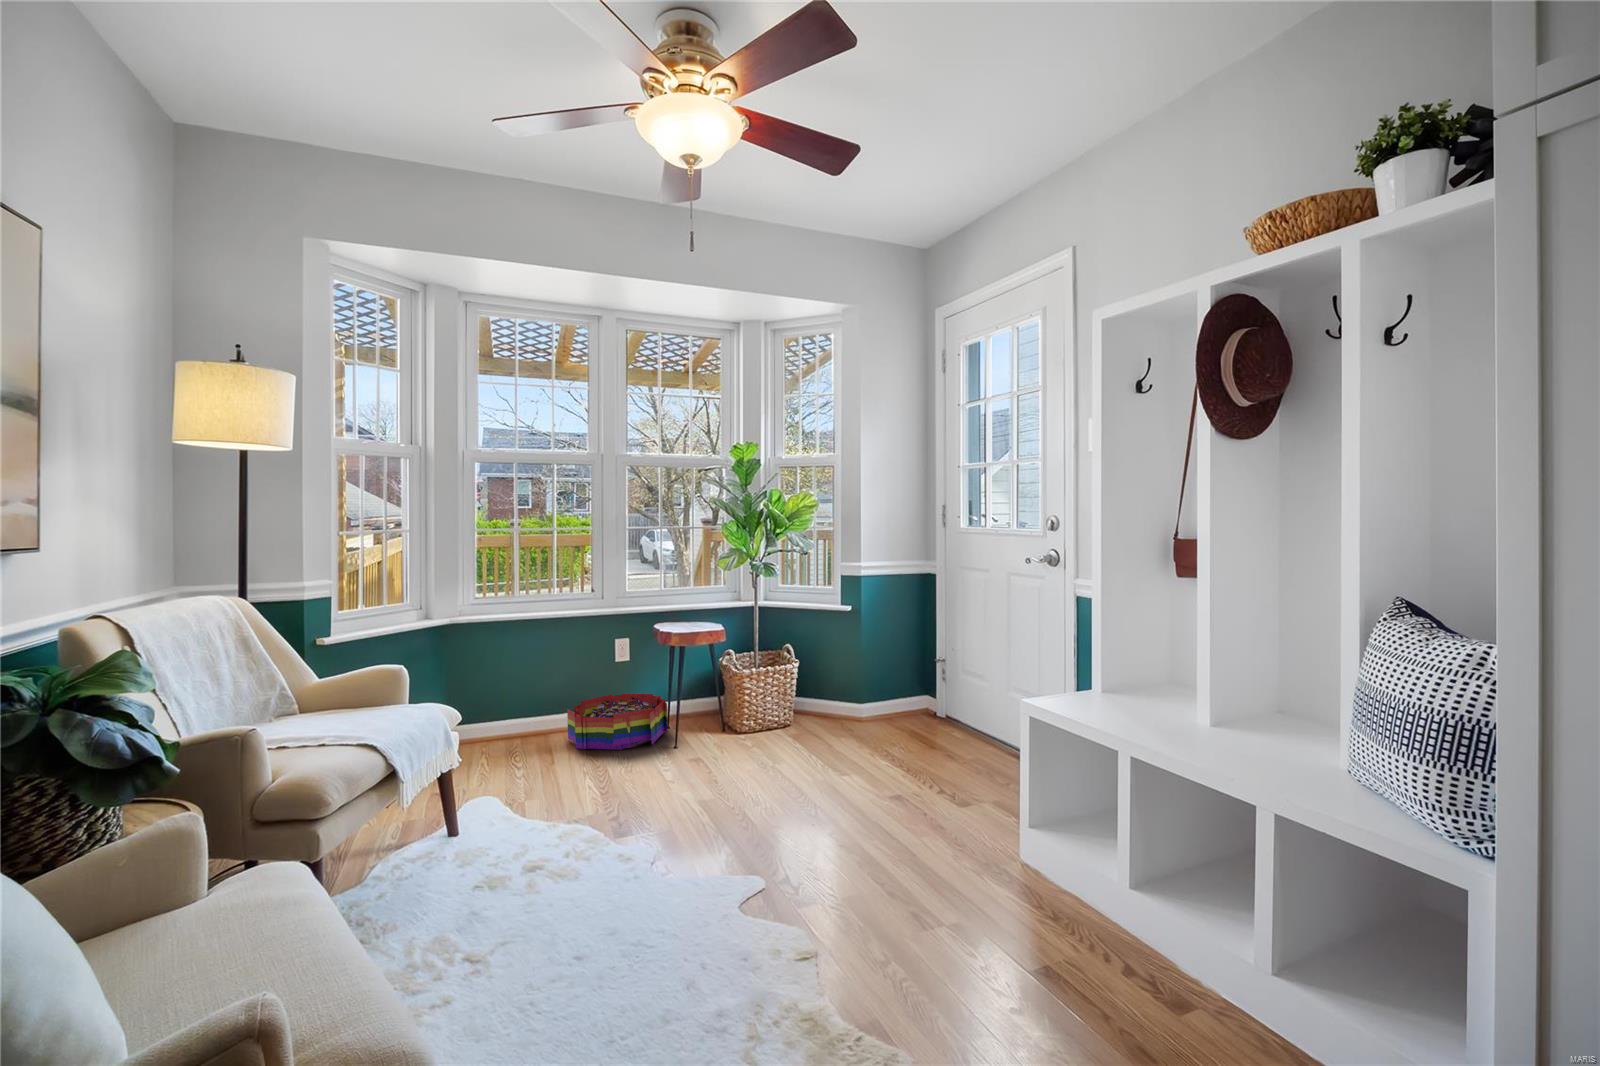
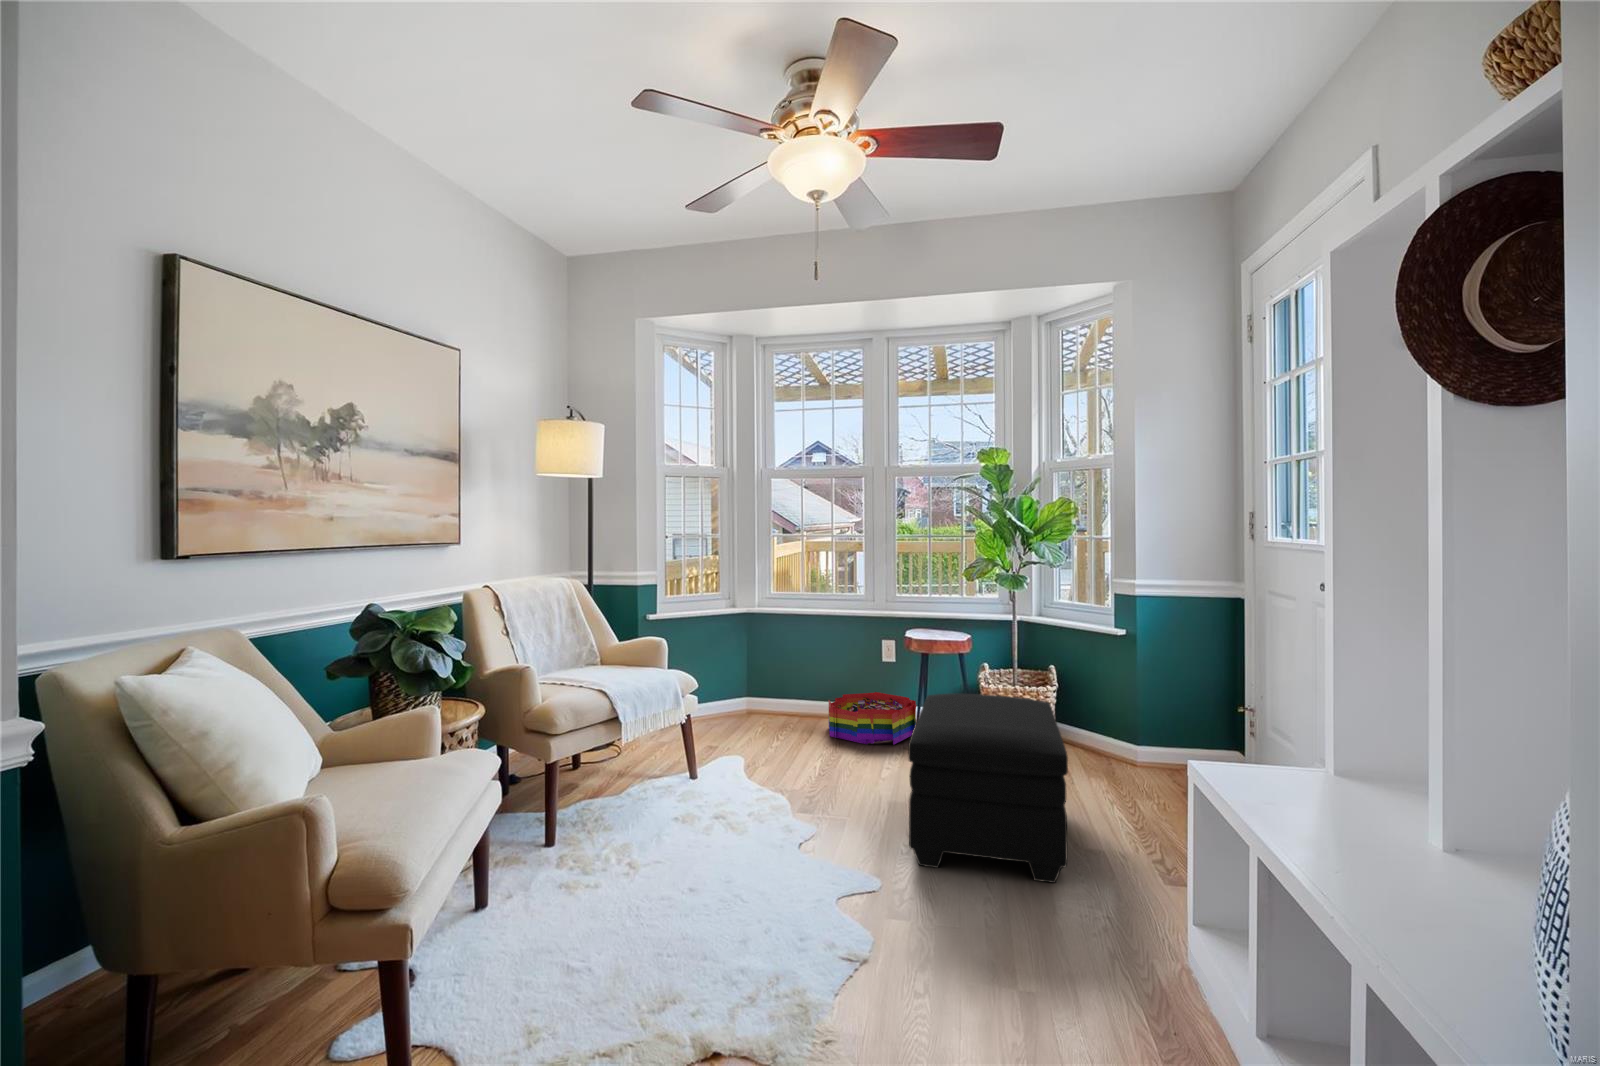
ottoman: none [715,680,886,855] -> present [908,694,1068,883]

